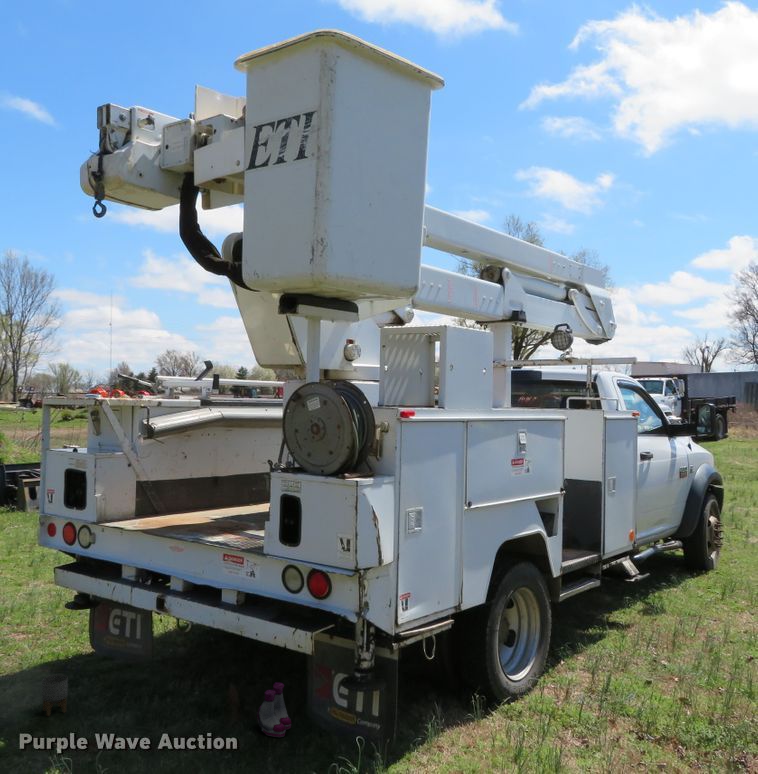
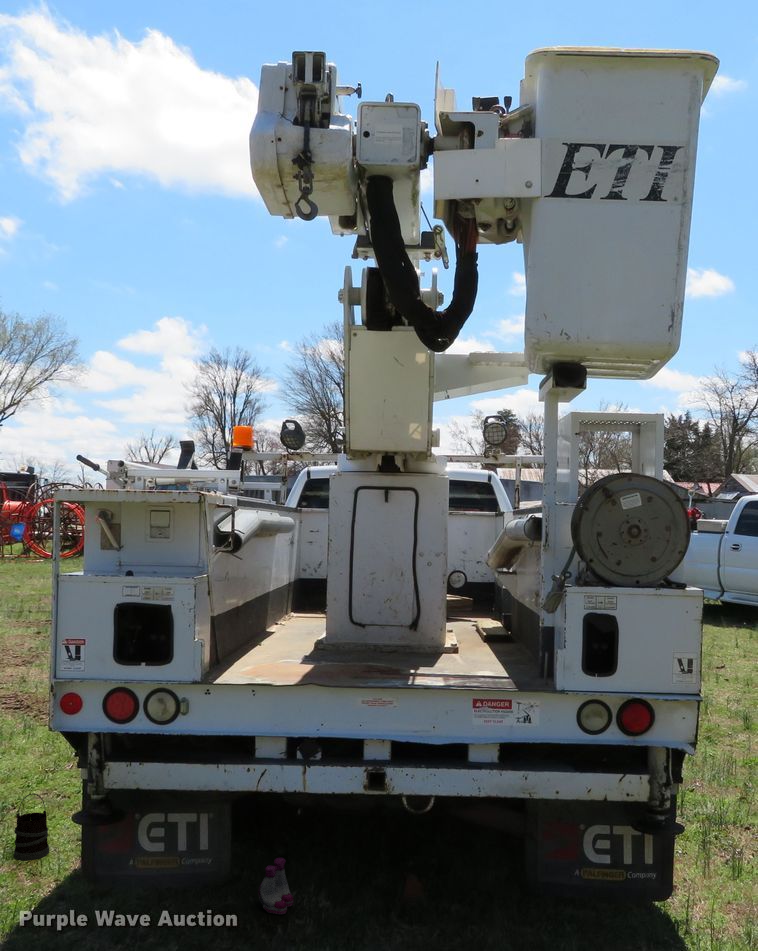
wooden bucket: none [17,619,52,683] -> present [14,793,49,860]
planter: present [42,674,68,716] -> none [41,851,66,894]

